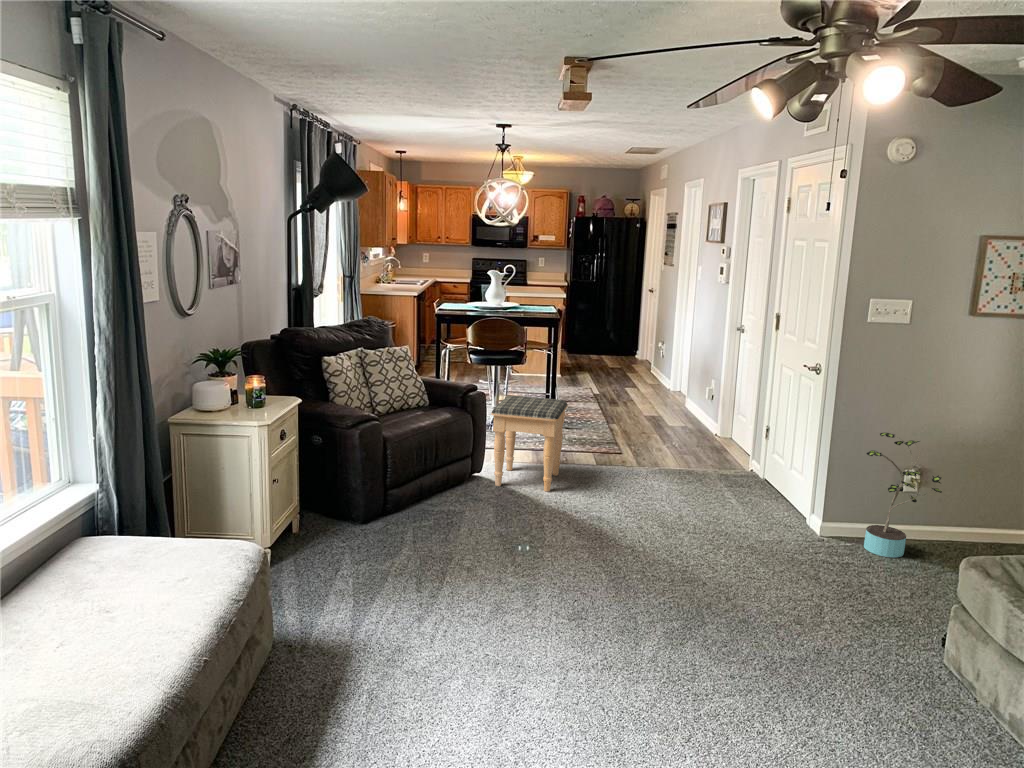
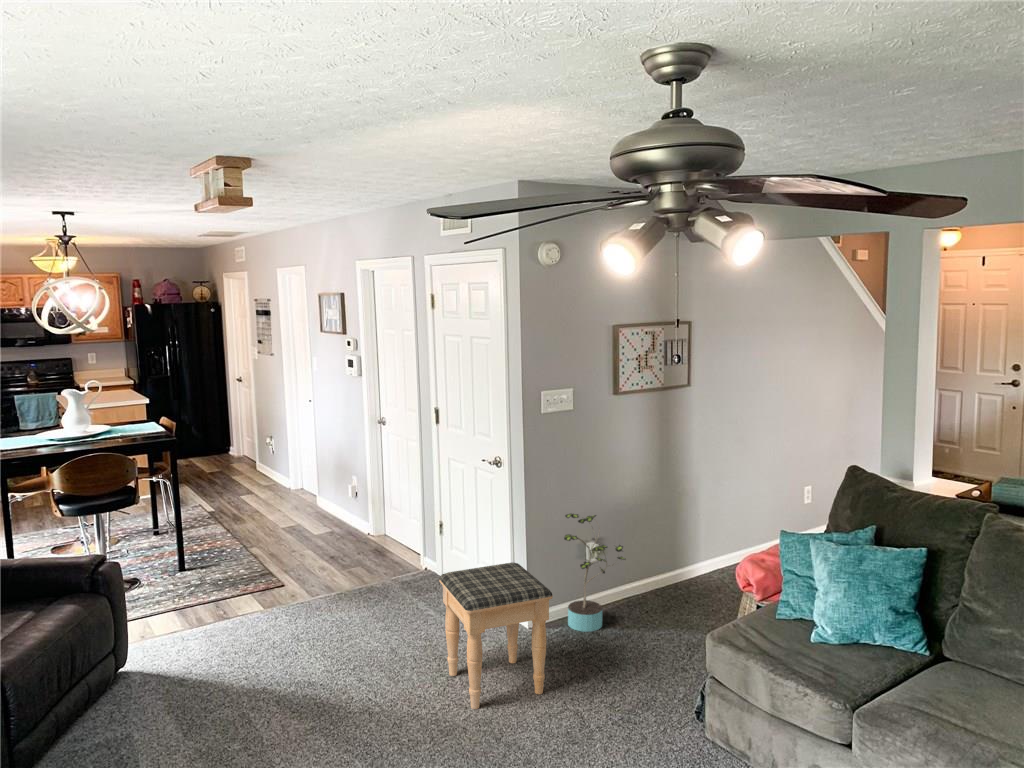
footstool: present [491,396,568,492] -> present [439,562,553,709]

